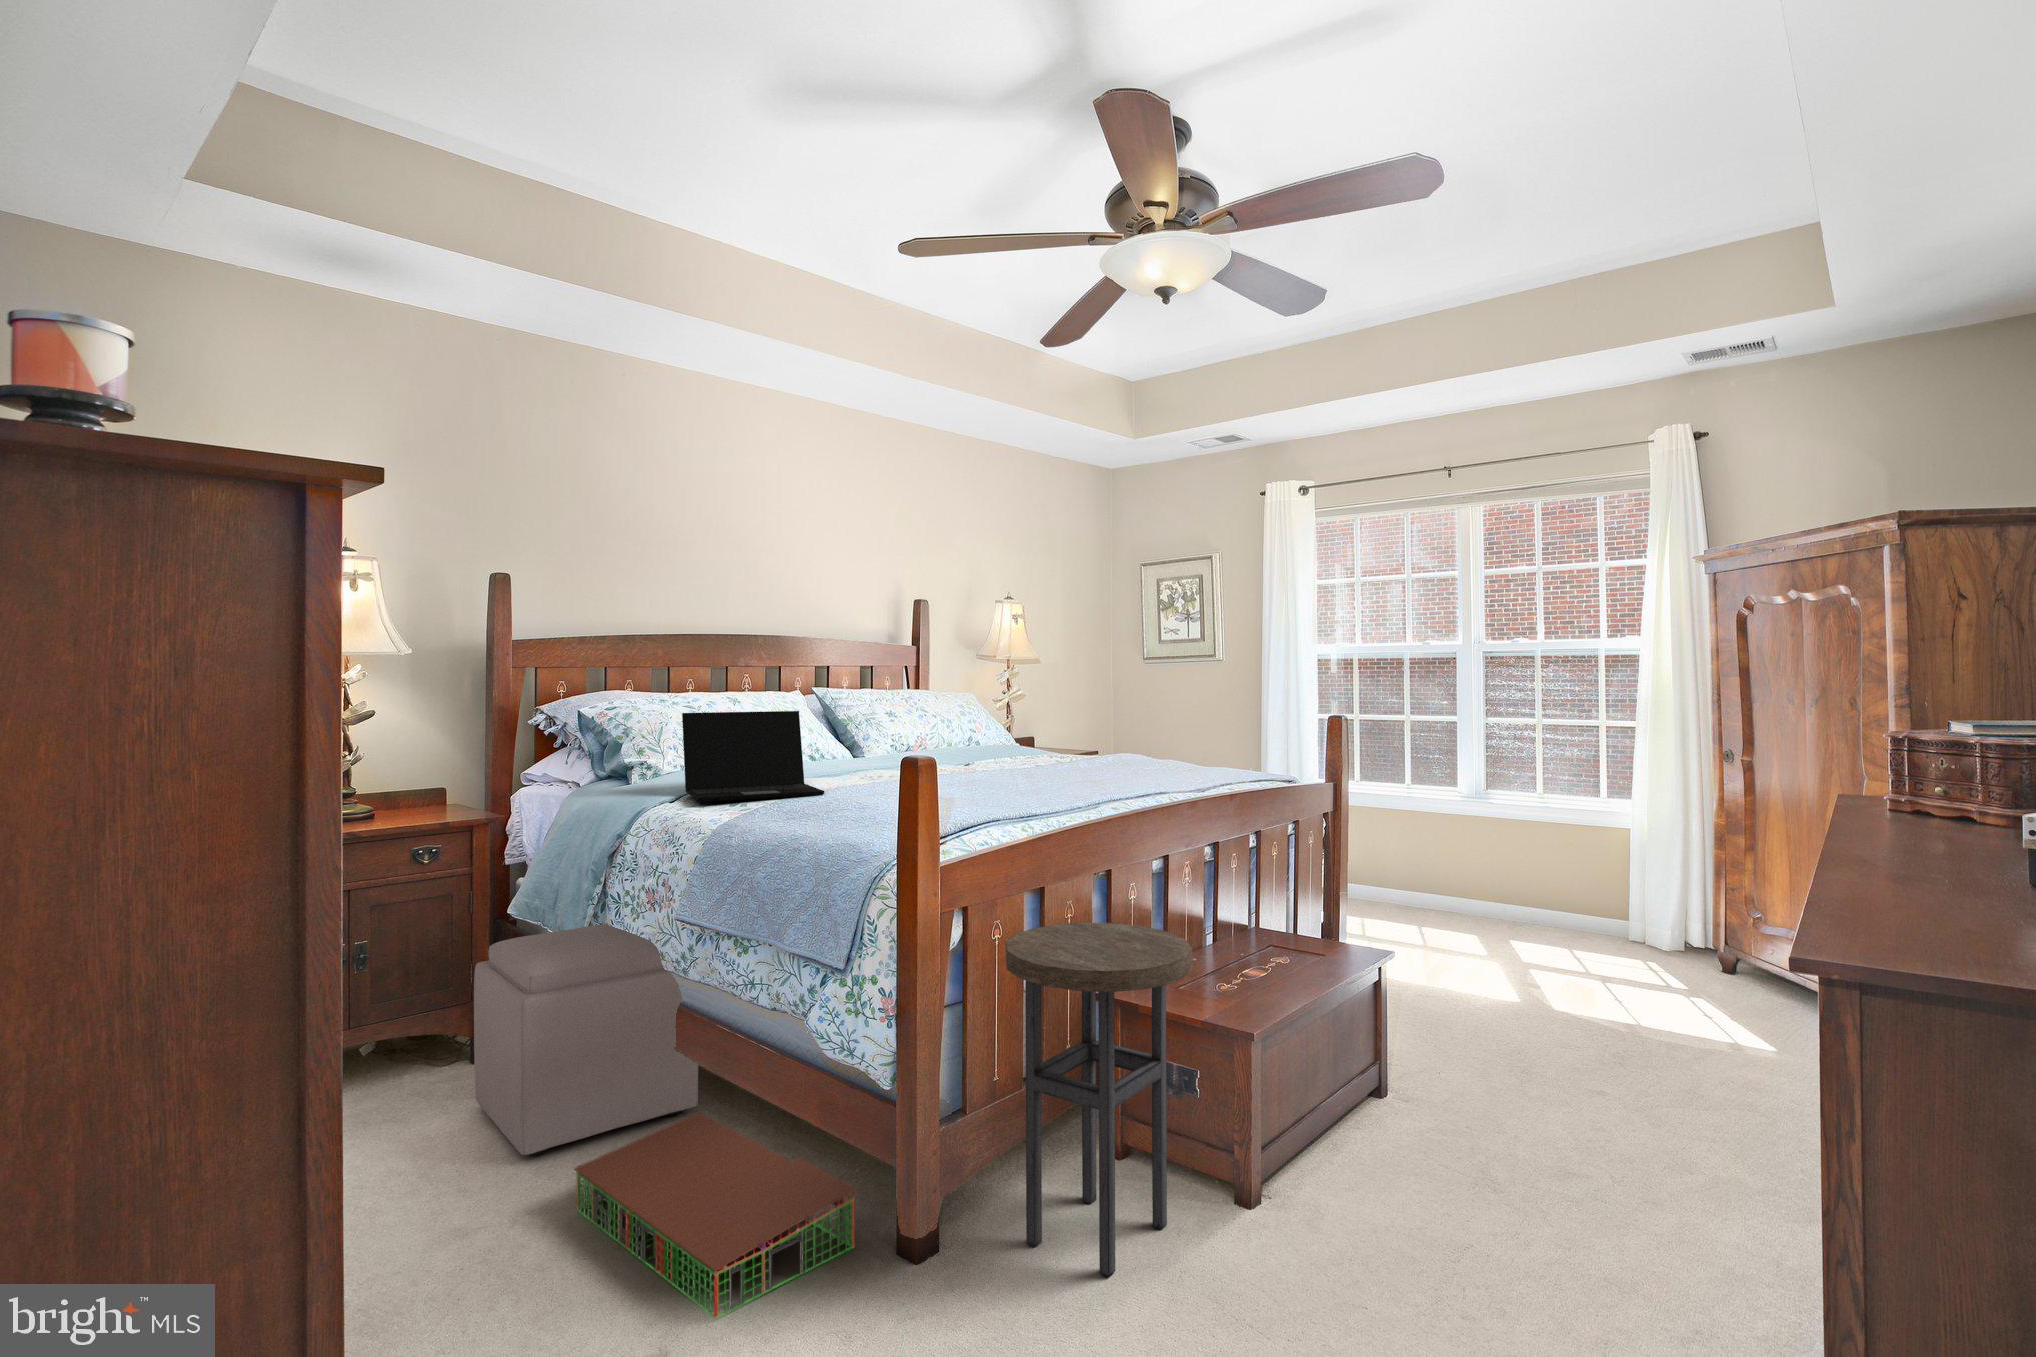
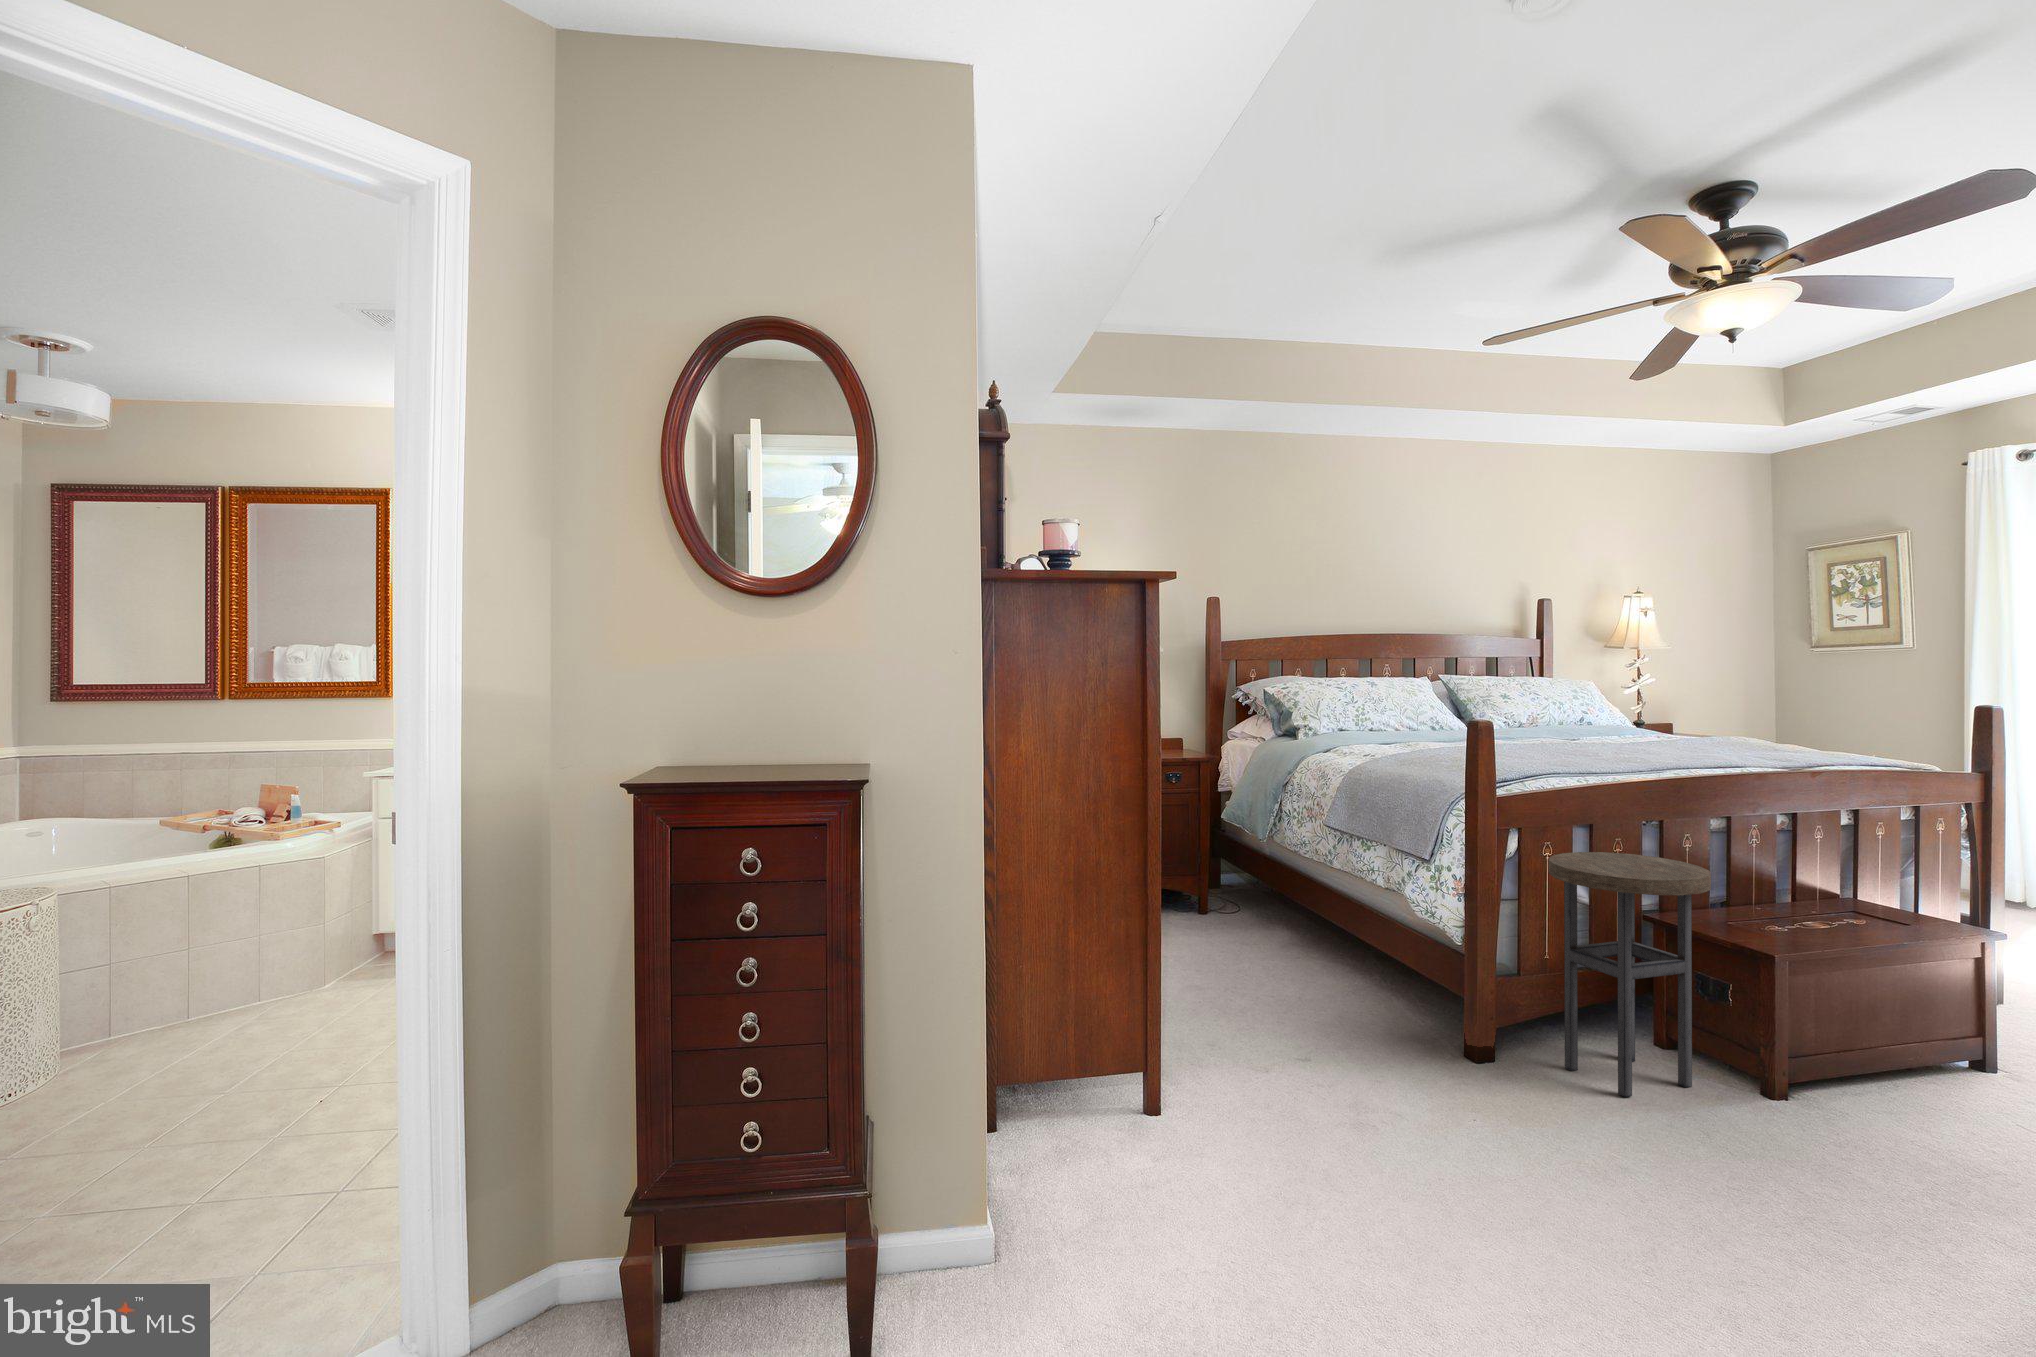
laptop: present [682,711,825,802] -> none [1331,692,1433,753]
ottoman: present [474,924,698,1155] -> none [1204,830,1340,959]
storage bin: present [575,1113,856,1318] -> none [1262,950,1437,1048]

